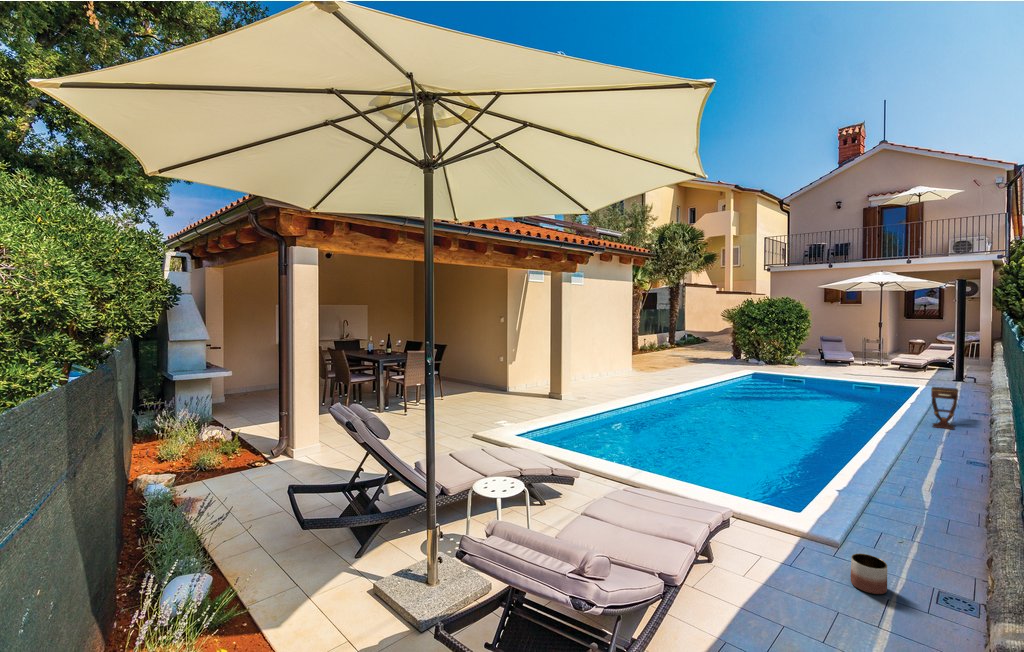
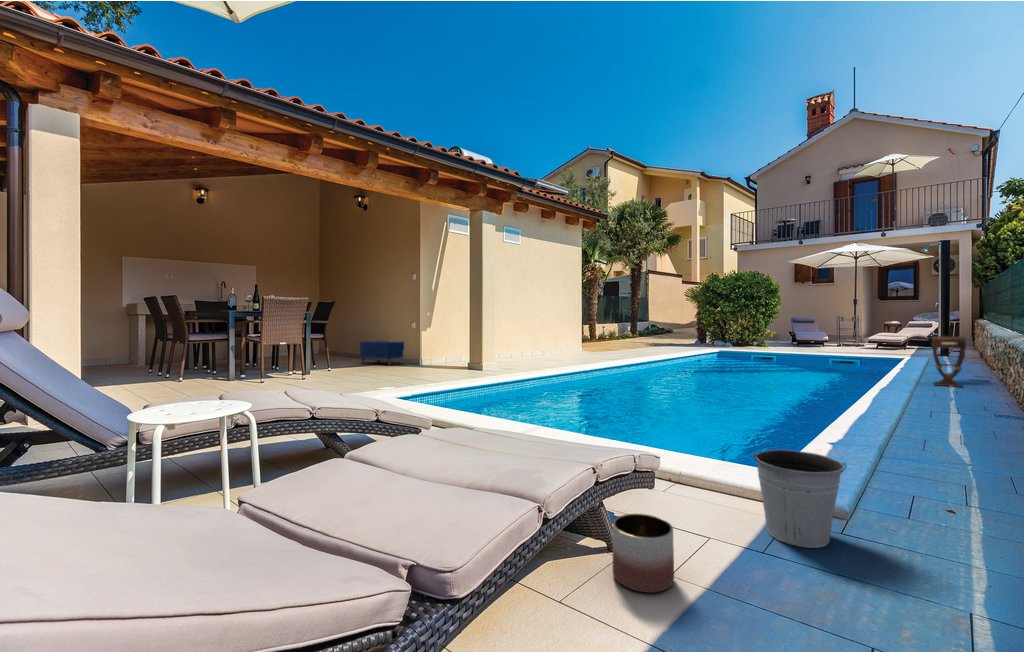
bench: none [455,368,494,391] -> present [360,341,404,366]
bucket: none [787,509,838,564] -> present [753,450,847,548]
planter: present [851,554,887,594] -> present [613,514,674,593]

